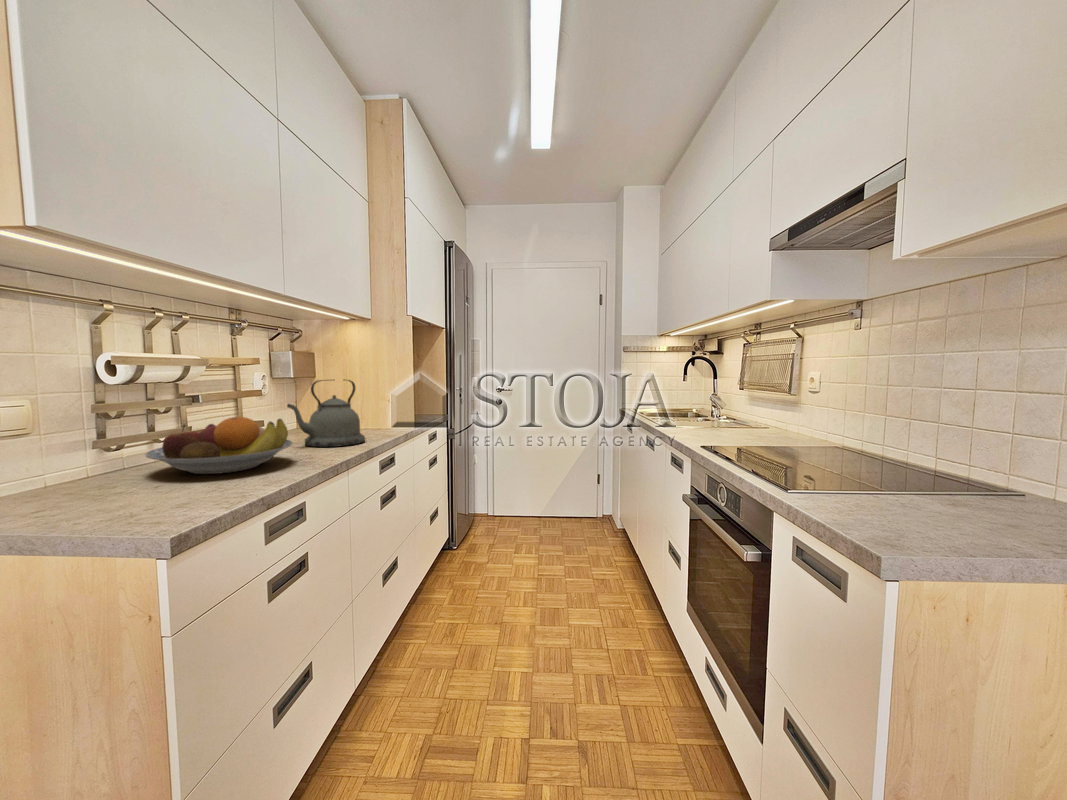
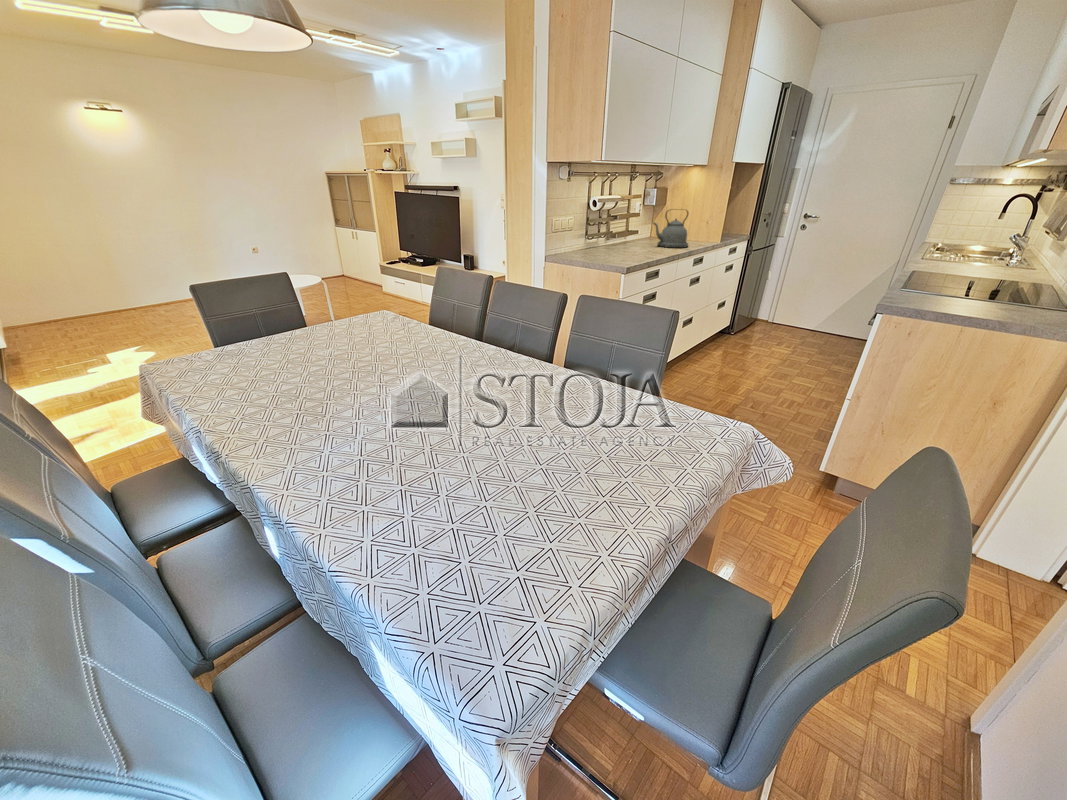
fruit bowl: present [146,417,293,474] -> none [602,228,655,253]

